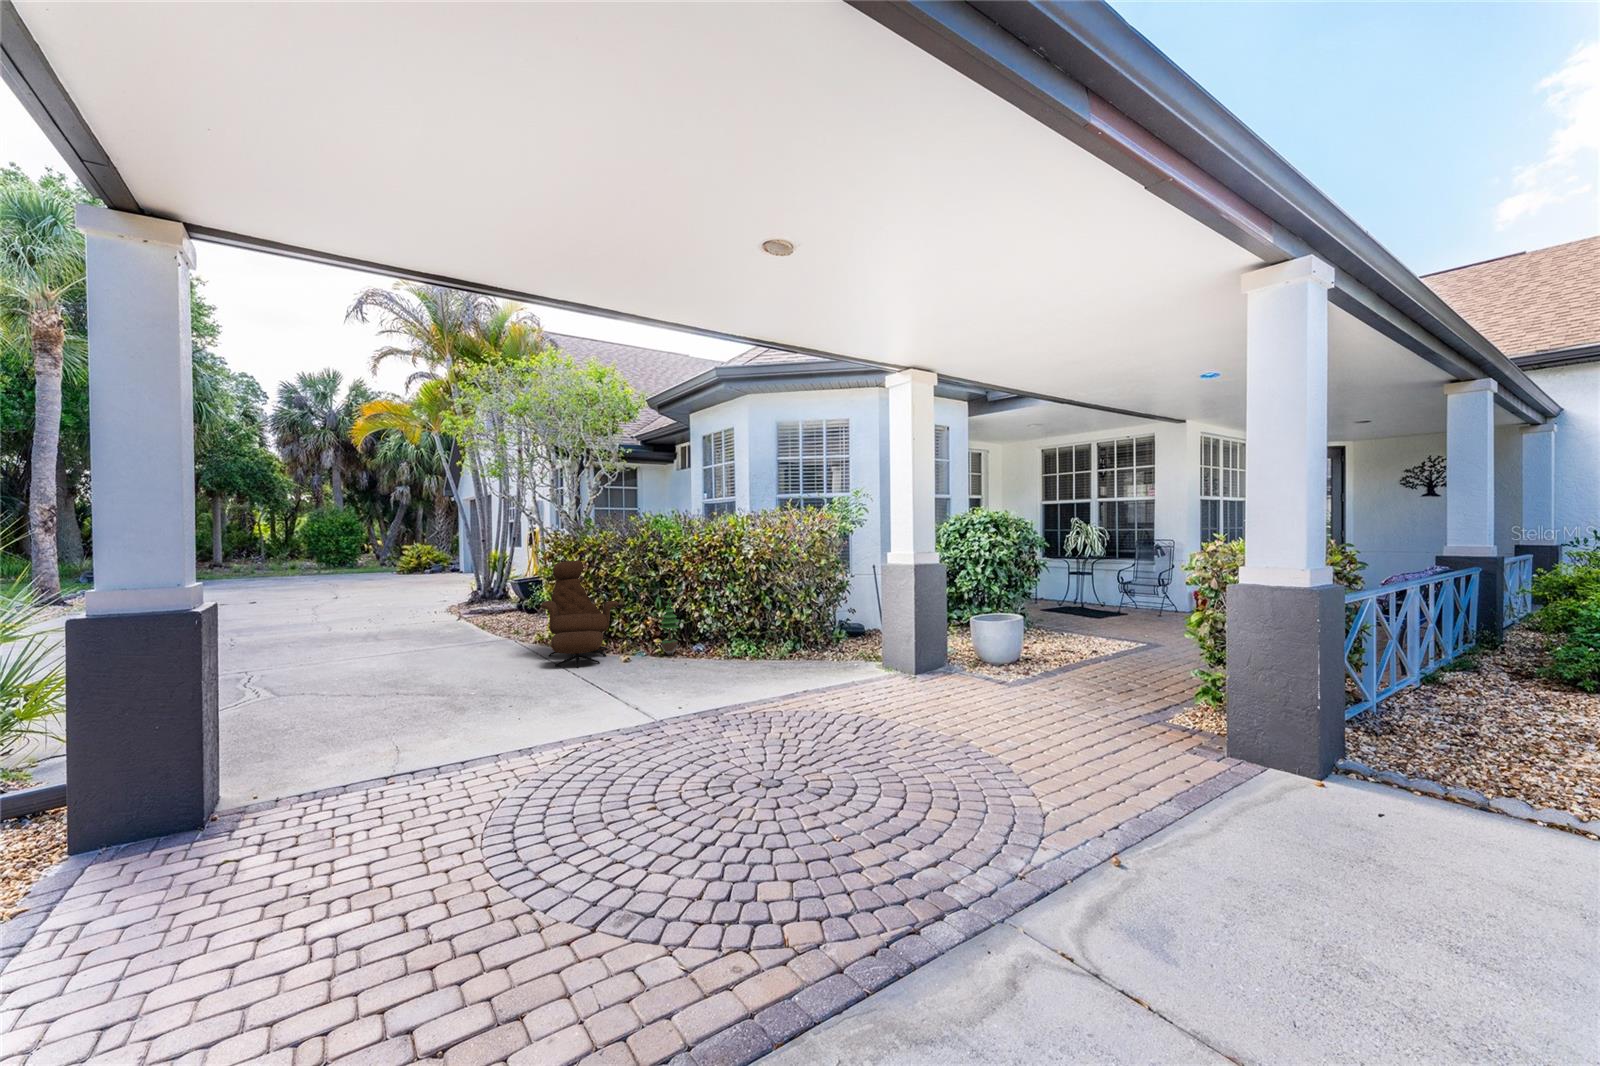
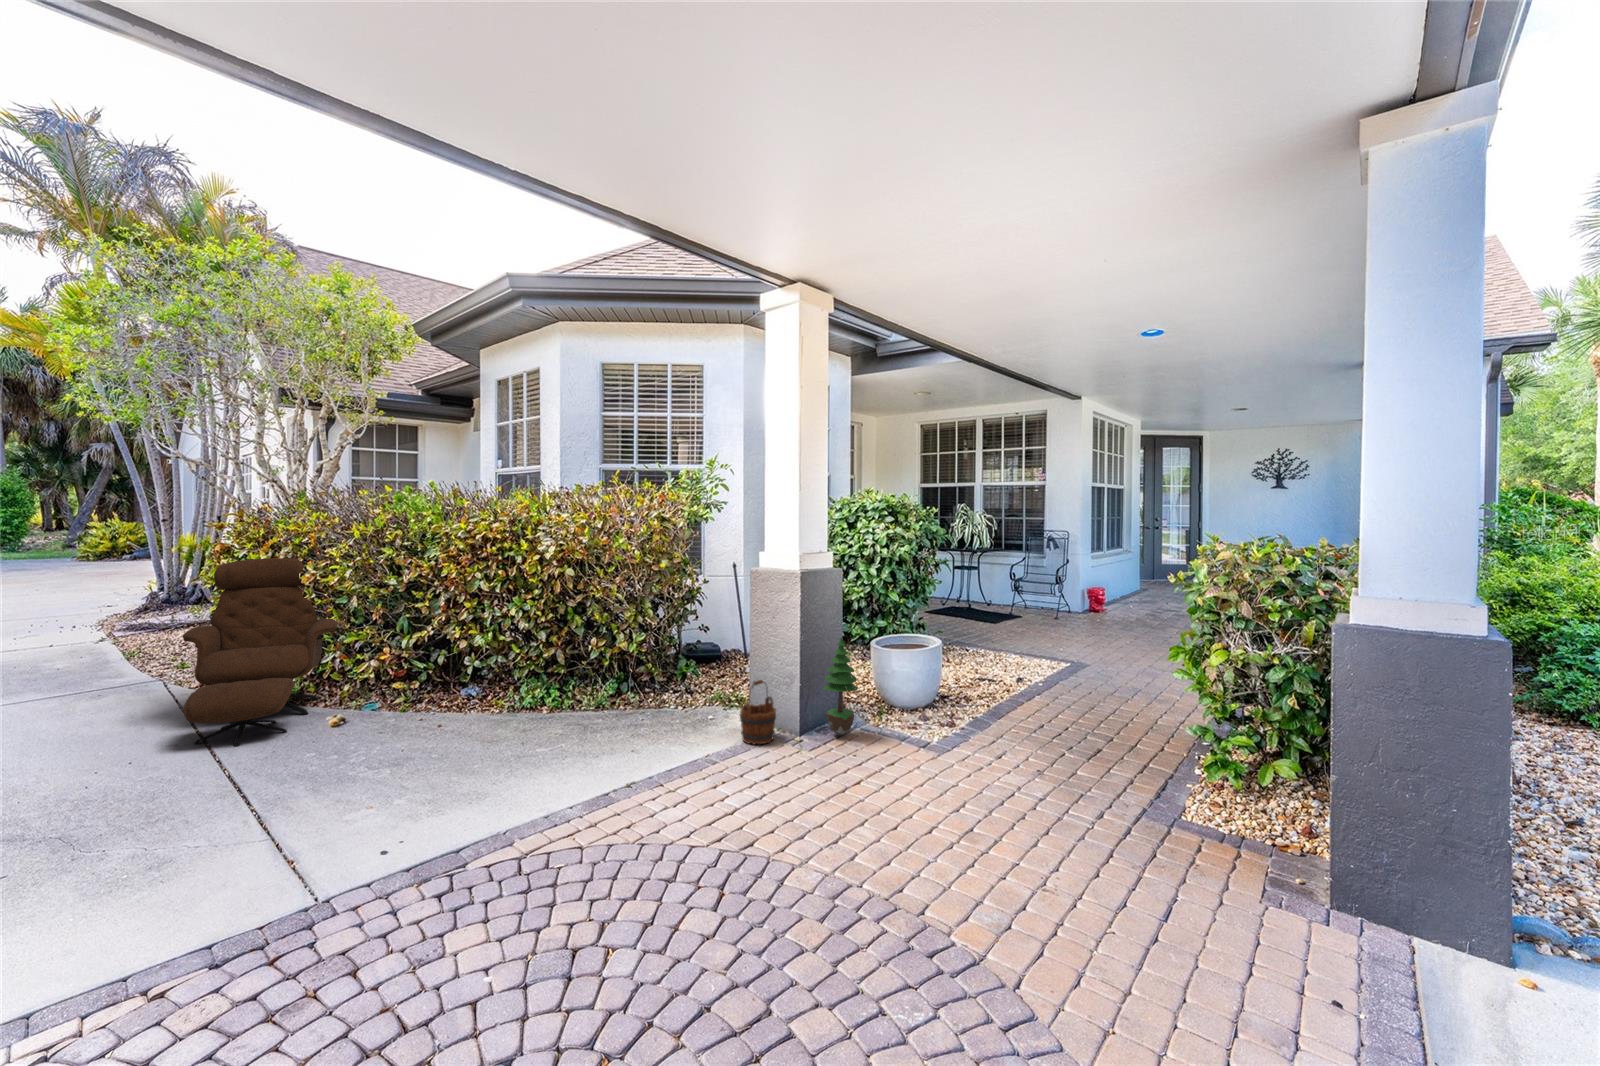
potted tree: present [660,598,679,655] -> present [823,637,858,736]
wooden bucket: none [873,637,898,679] -> present [740,680,776,744]

